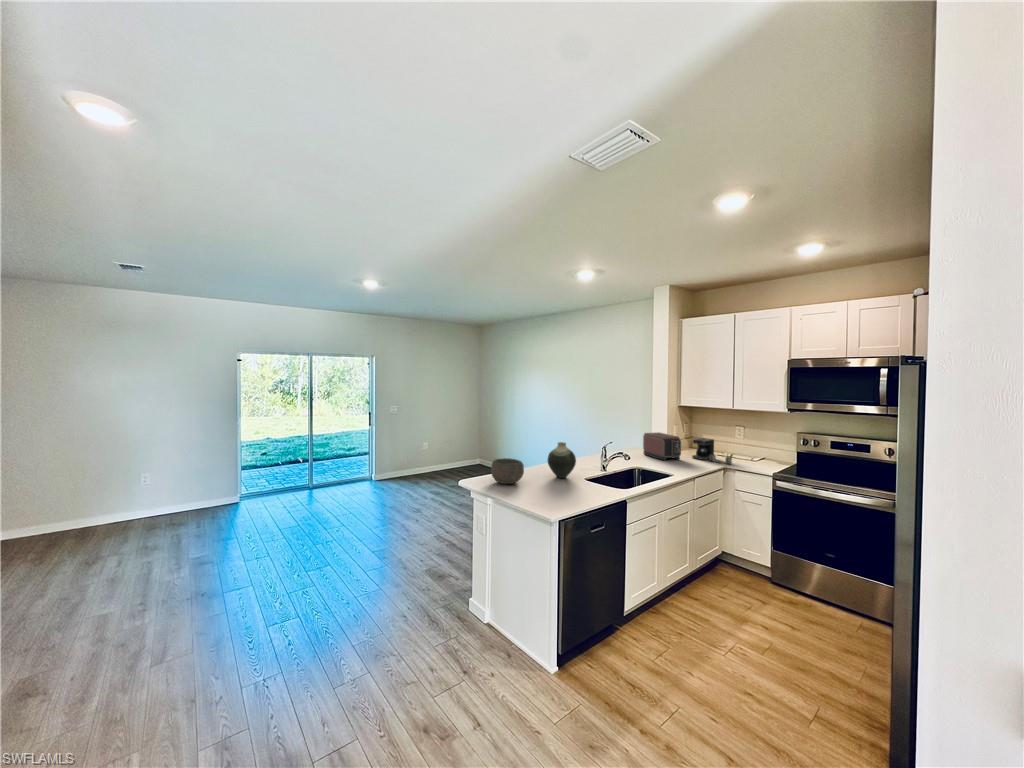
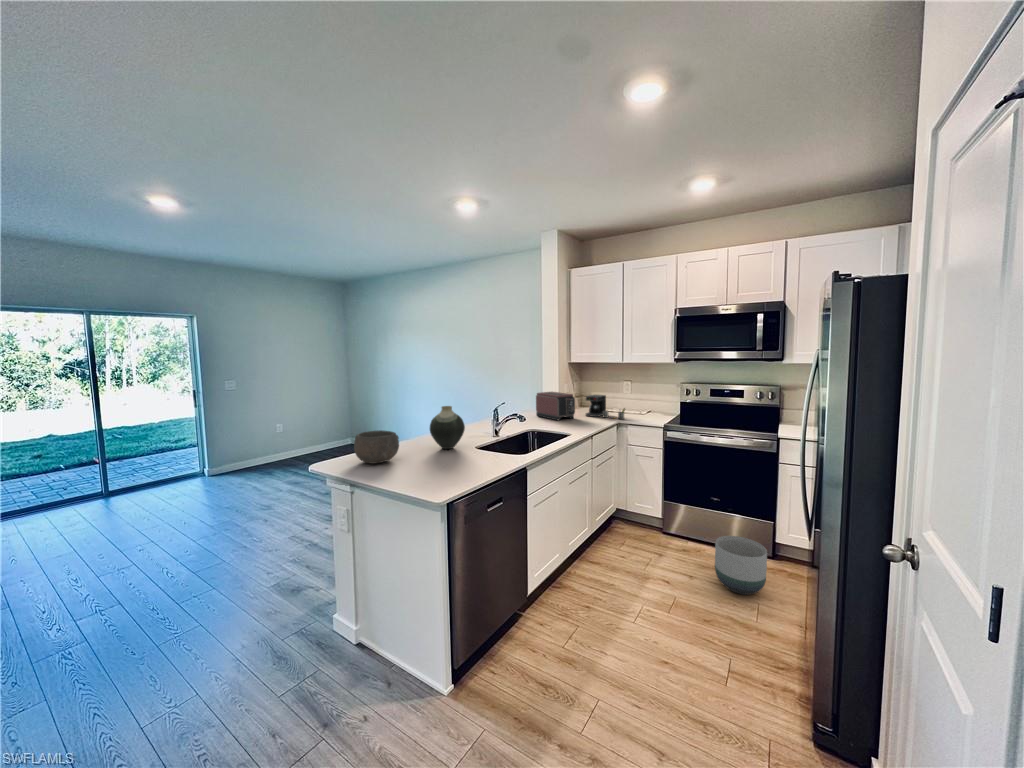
planter: none [821,593,880,657] -> present [715,536,767,595]

